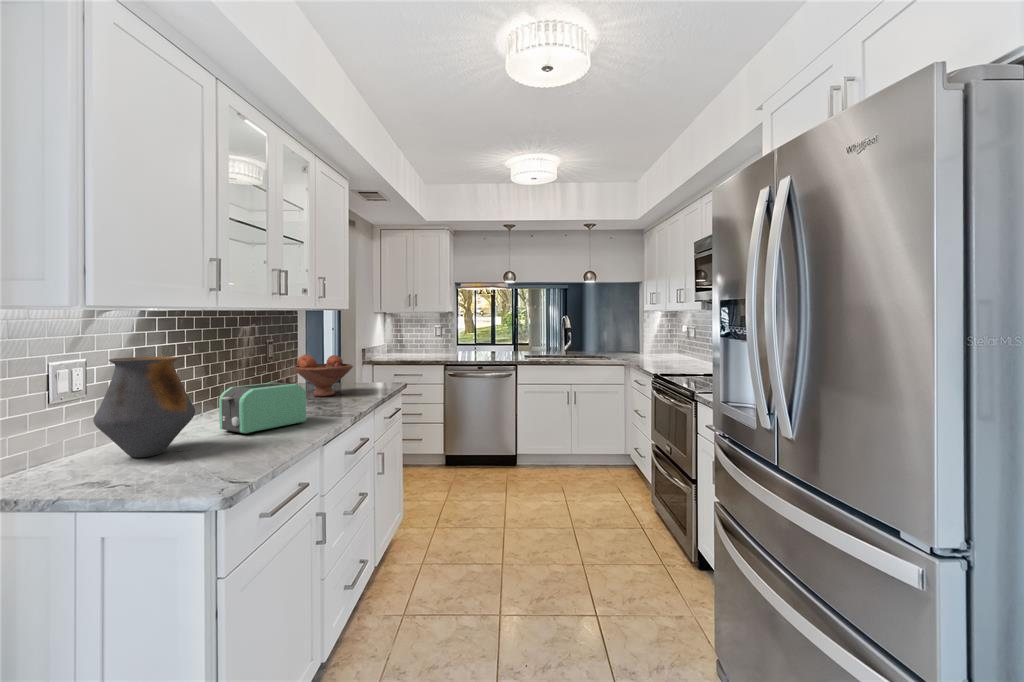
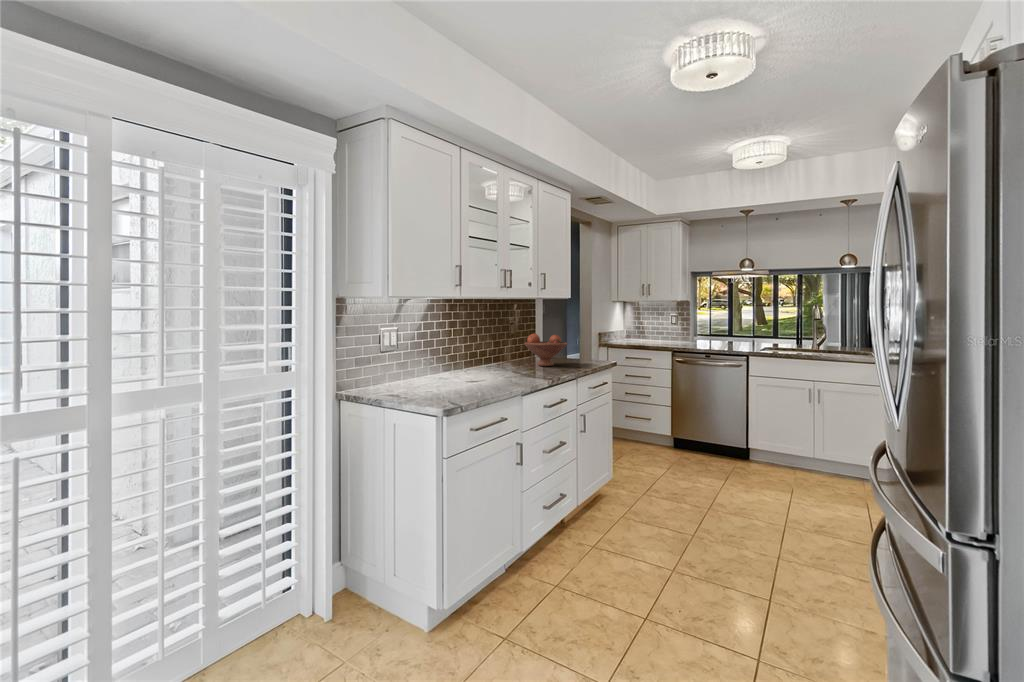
vase: present [93,357,195,457] -> none [397,328,447,387]
toaster: present [219,382,306,434] -> none [465,350,518,382]

